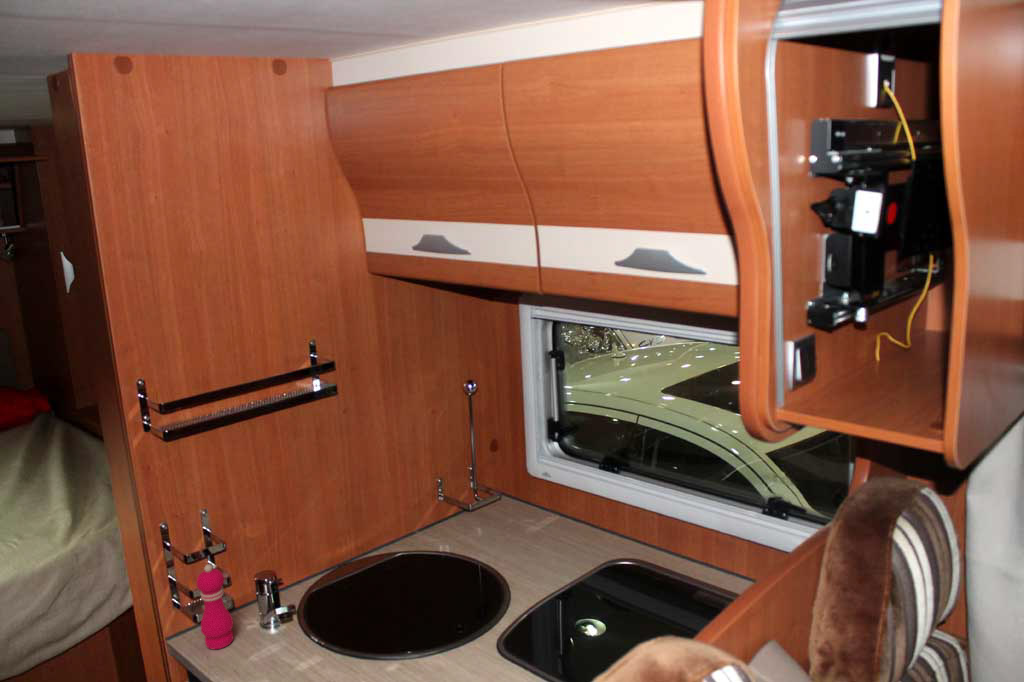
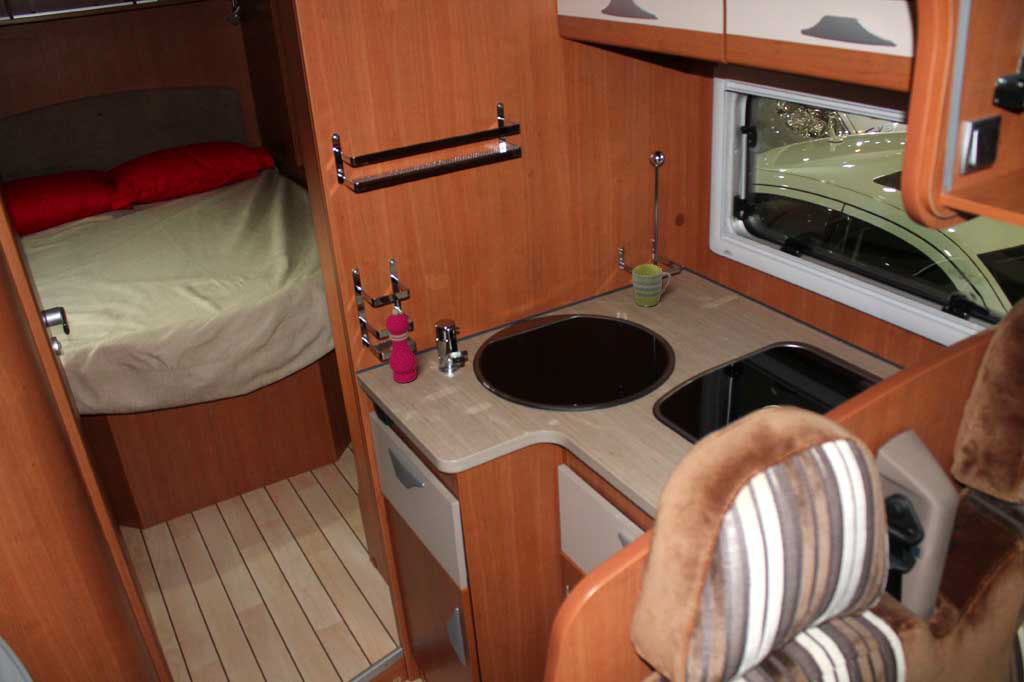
mug: none [458,491,496,534] -> present [632,264,671,307]

